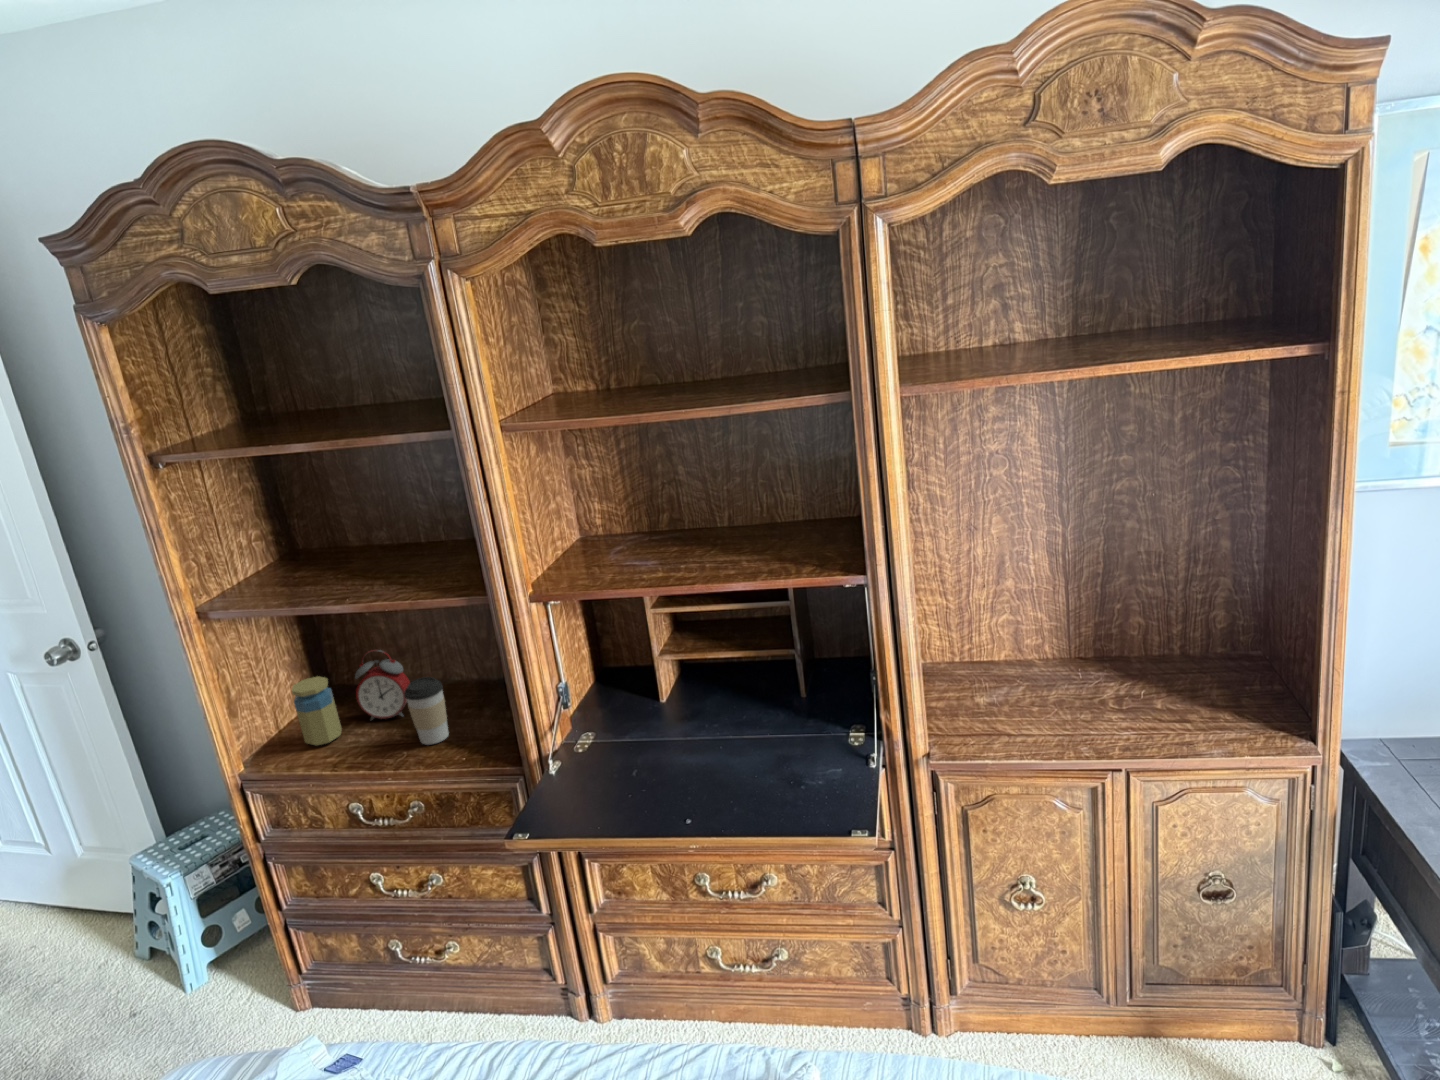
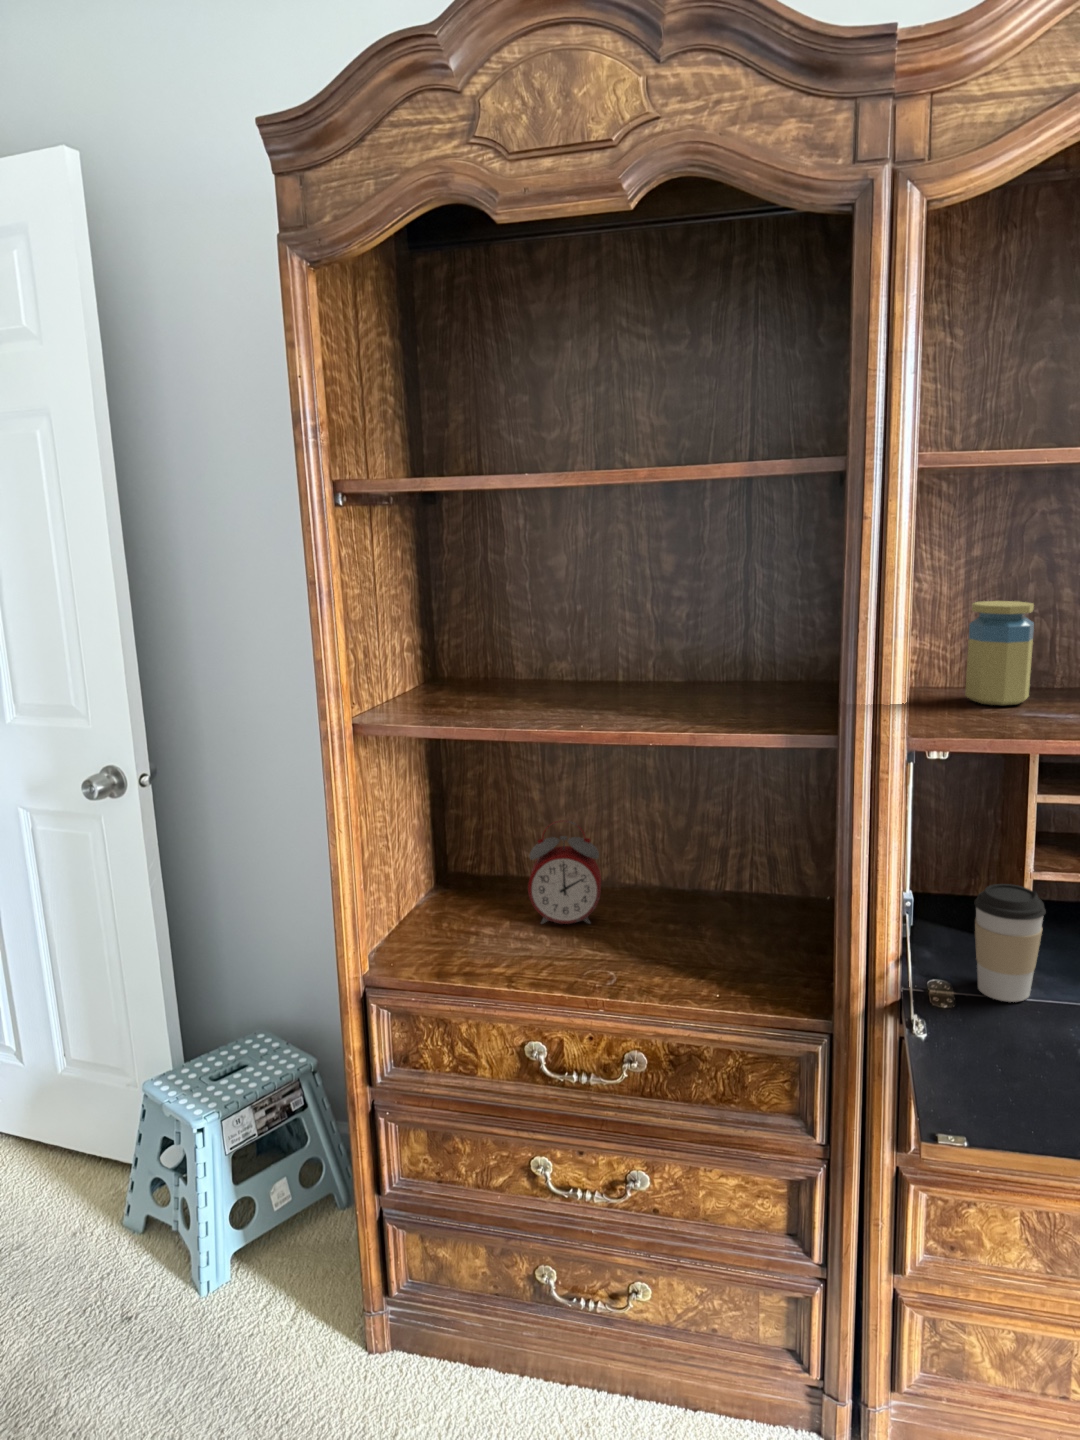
jar: present [292,677,341,745] -> present [965,601,1034,705]
coffee cup: present [404,677,449,745] -> present [974,884,1046,1002]

